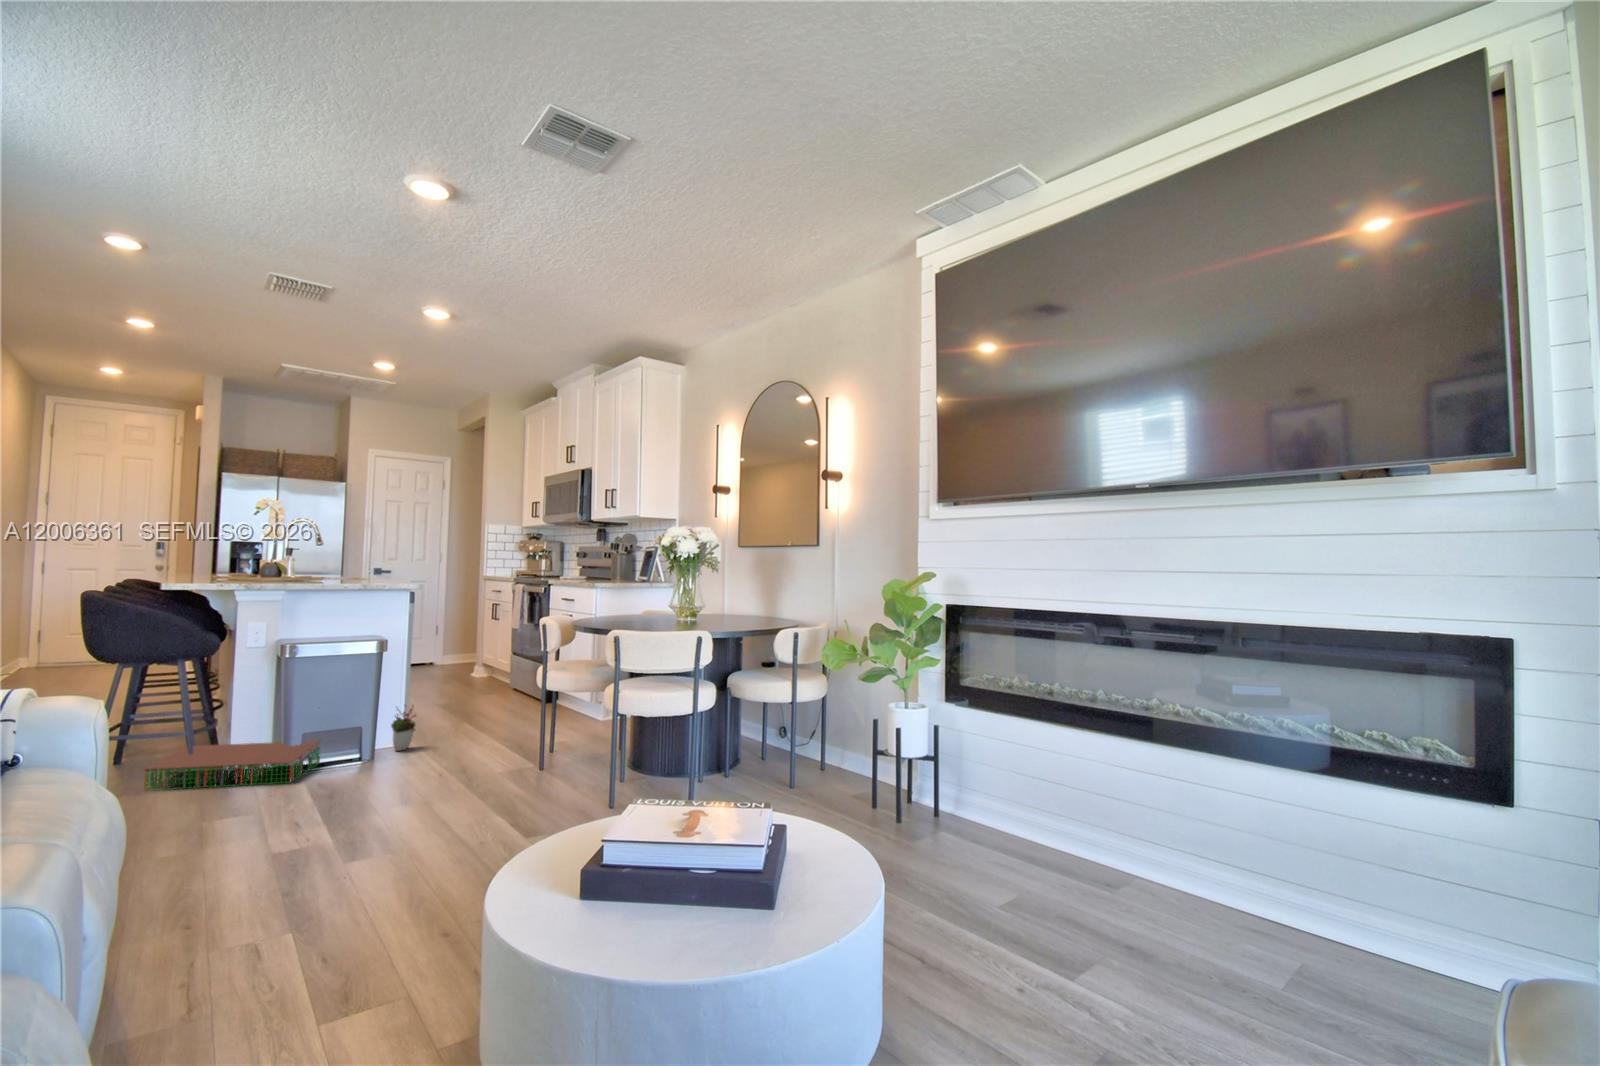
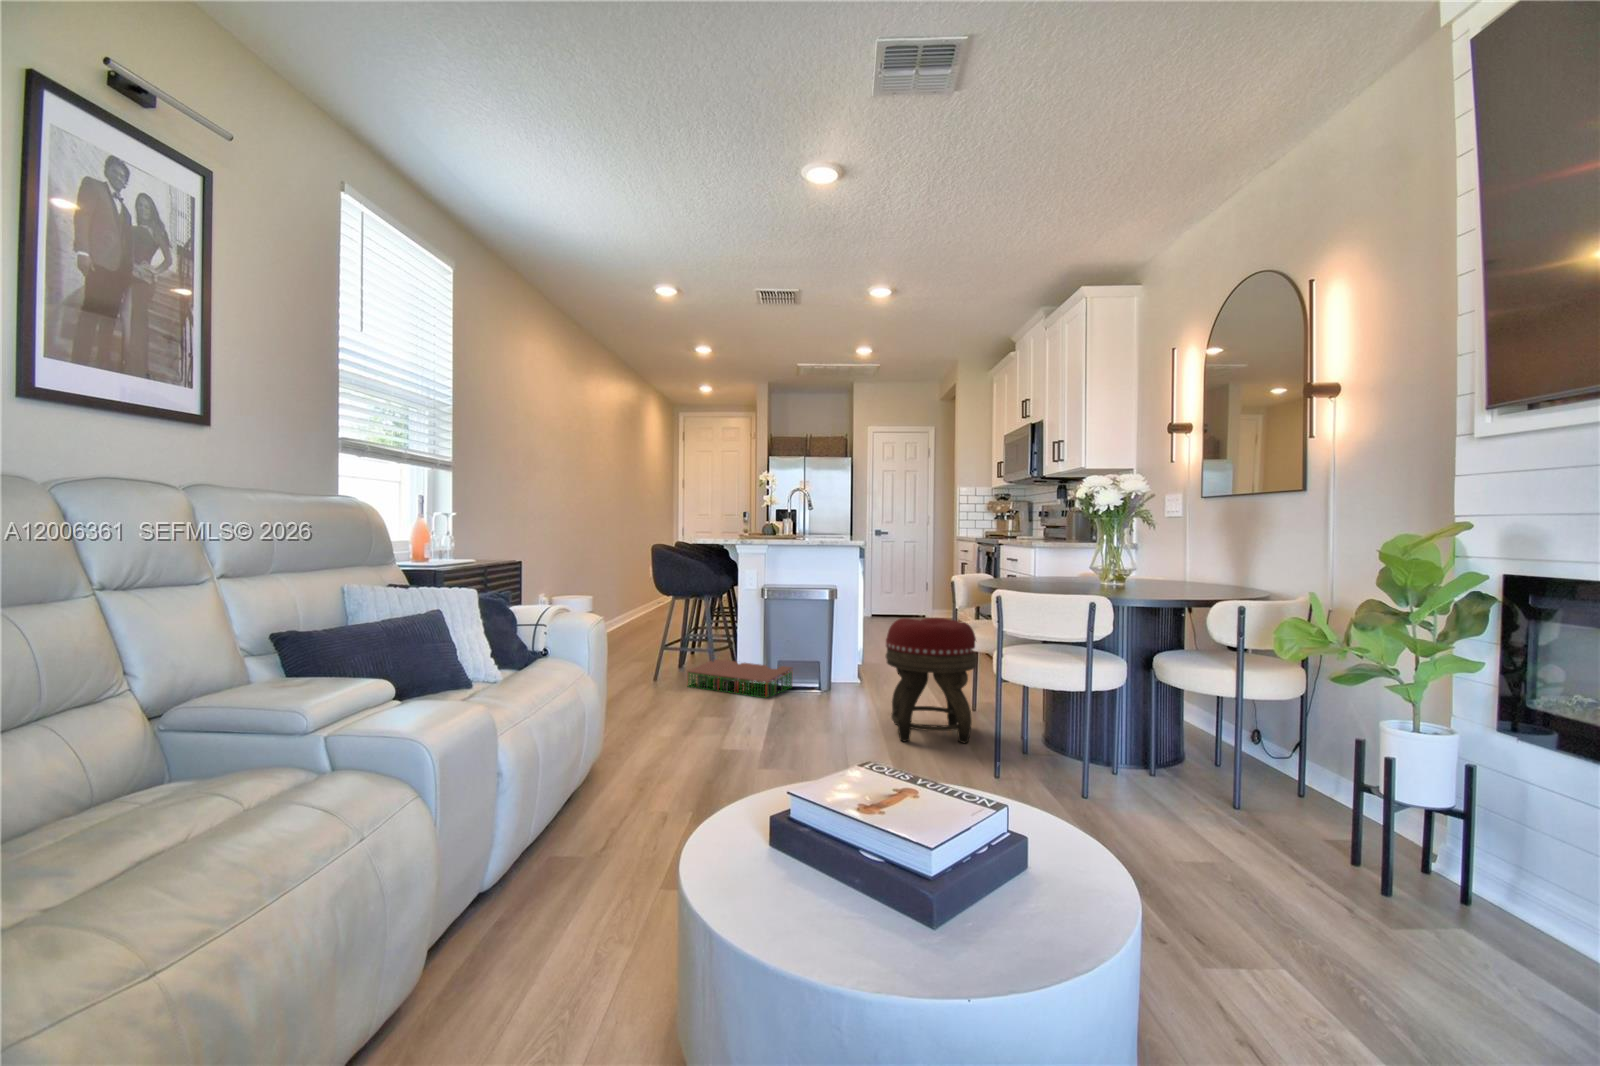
footstool: none [476,663,574,797] -> present [886,618,977,743]
decorative plant: present [391,708,416,751] -> none [844,647,864,687]

